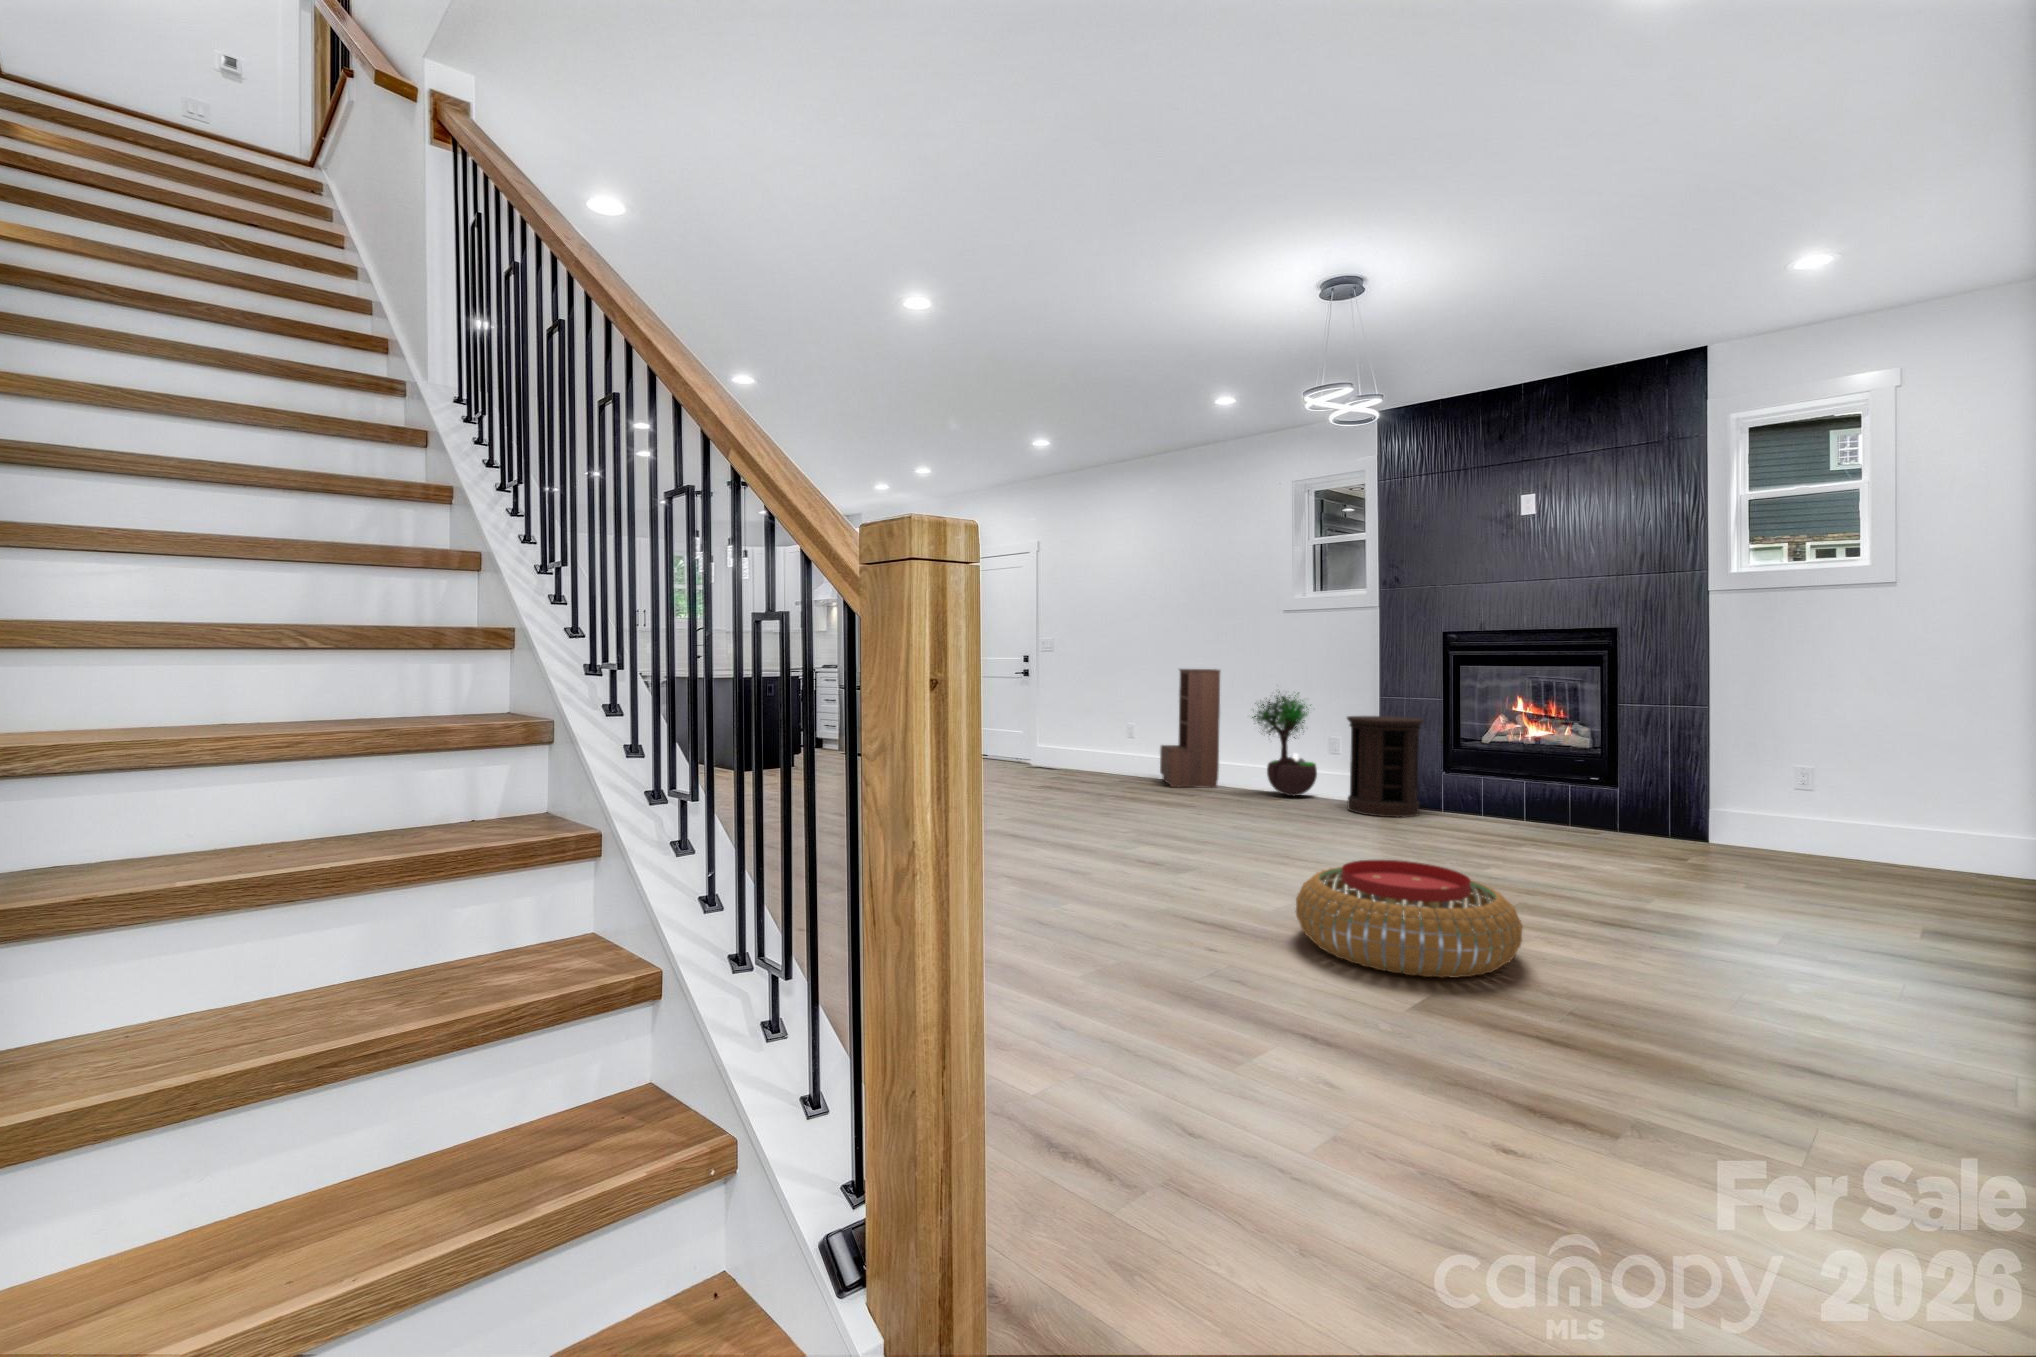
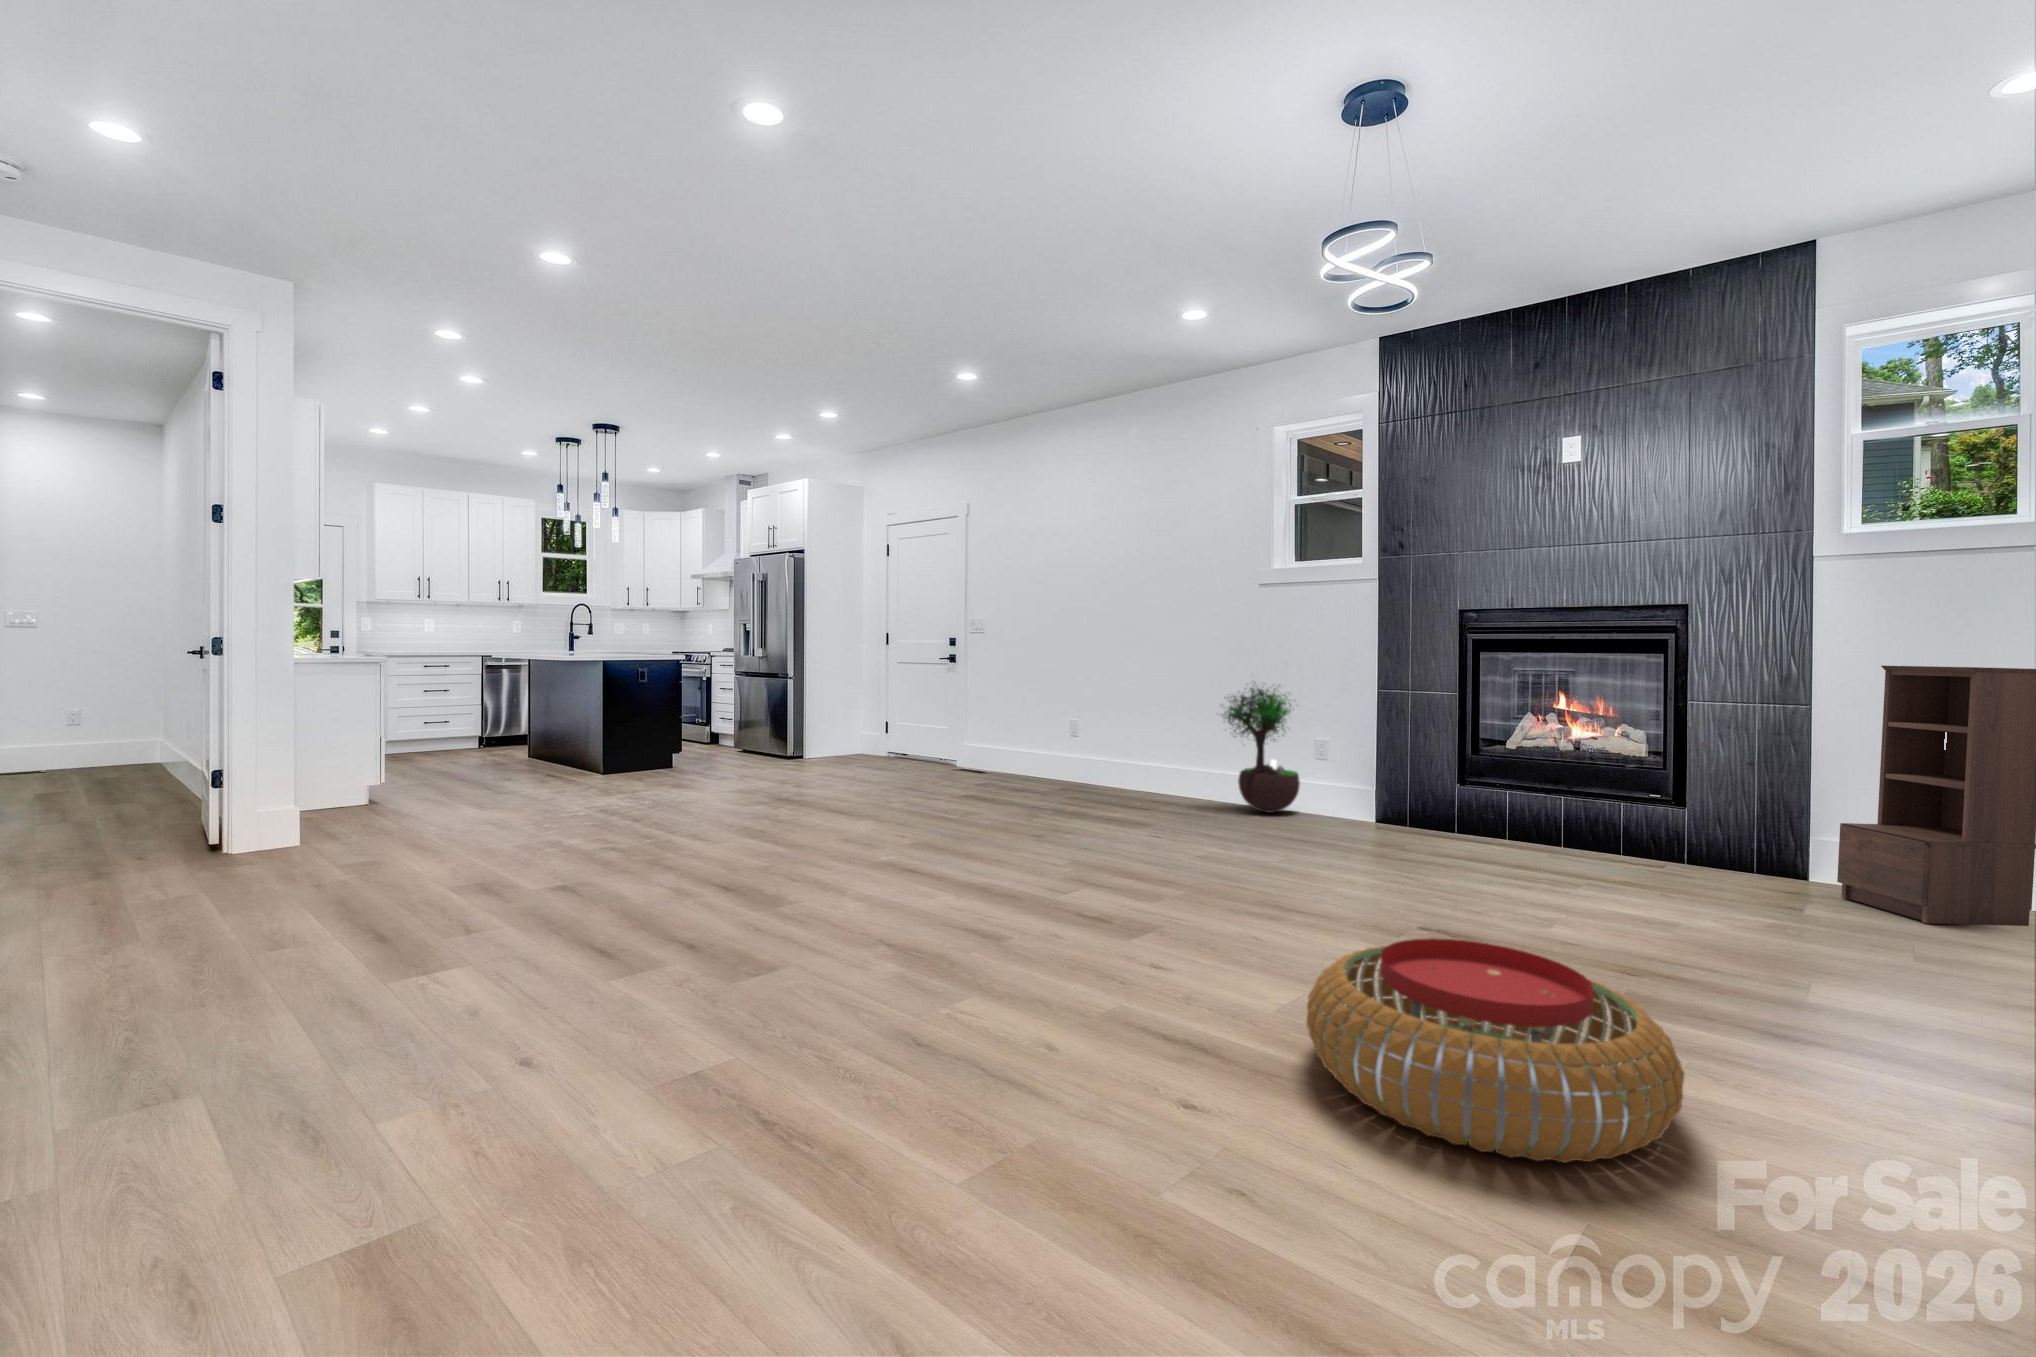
bookshelf: present [1160,669,1220,788] -> present [1837,666,2036,926]
side table: present [1347,716,1424,817] -> none [1340,714,1437,843]

